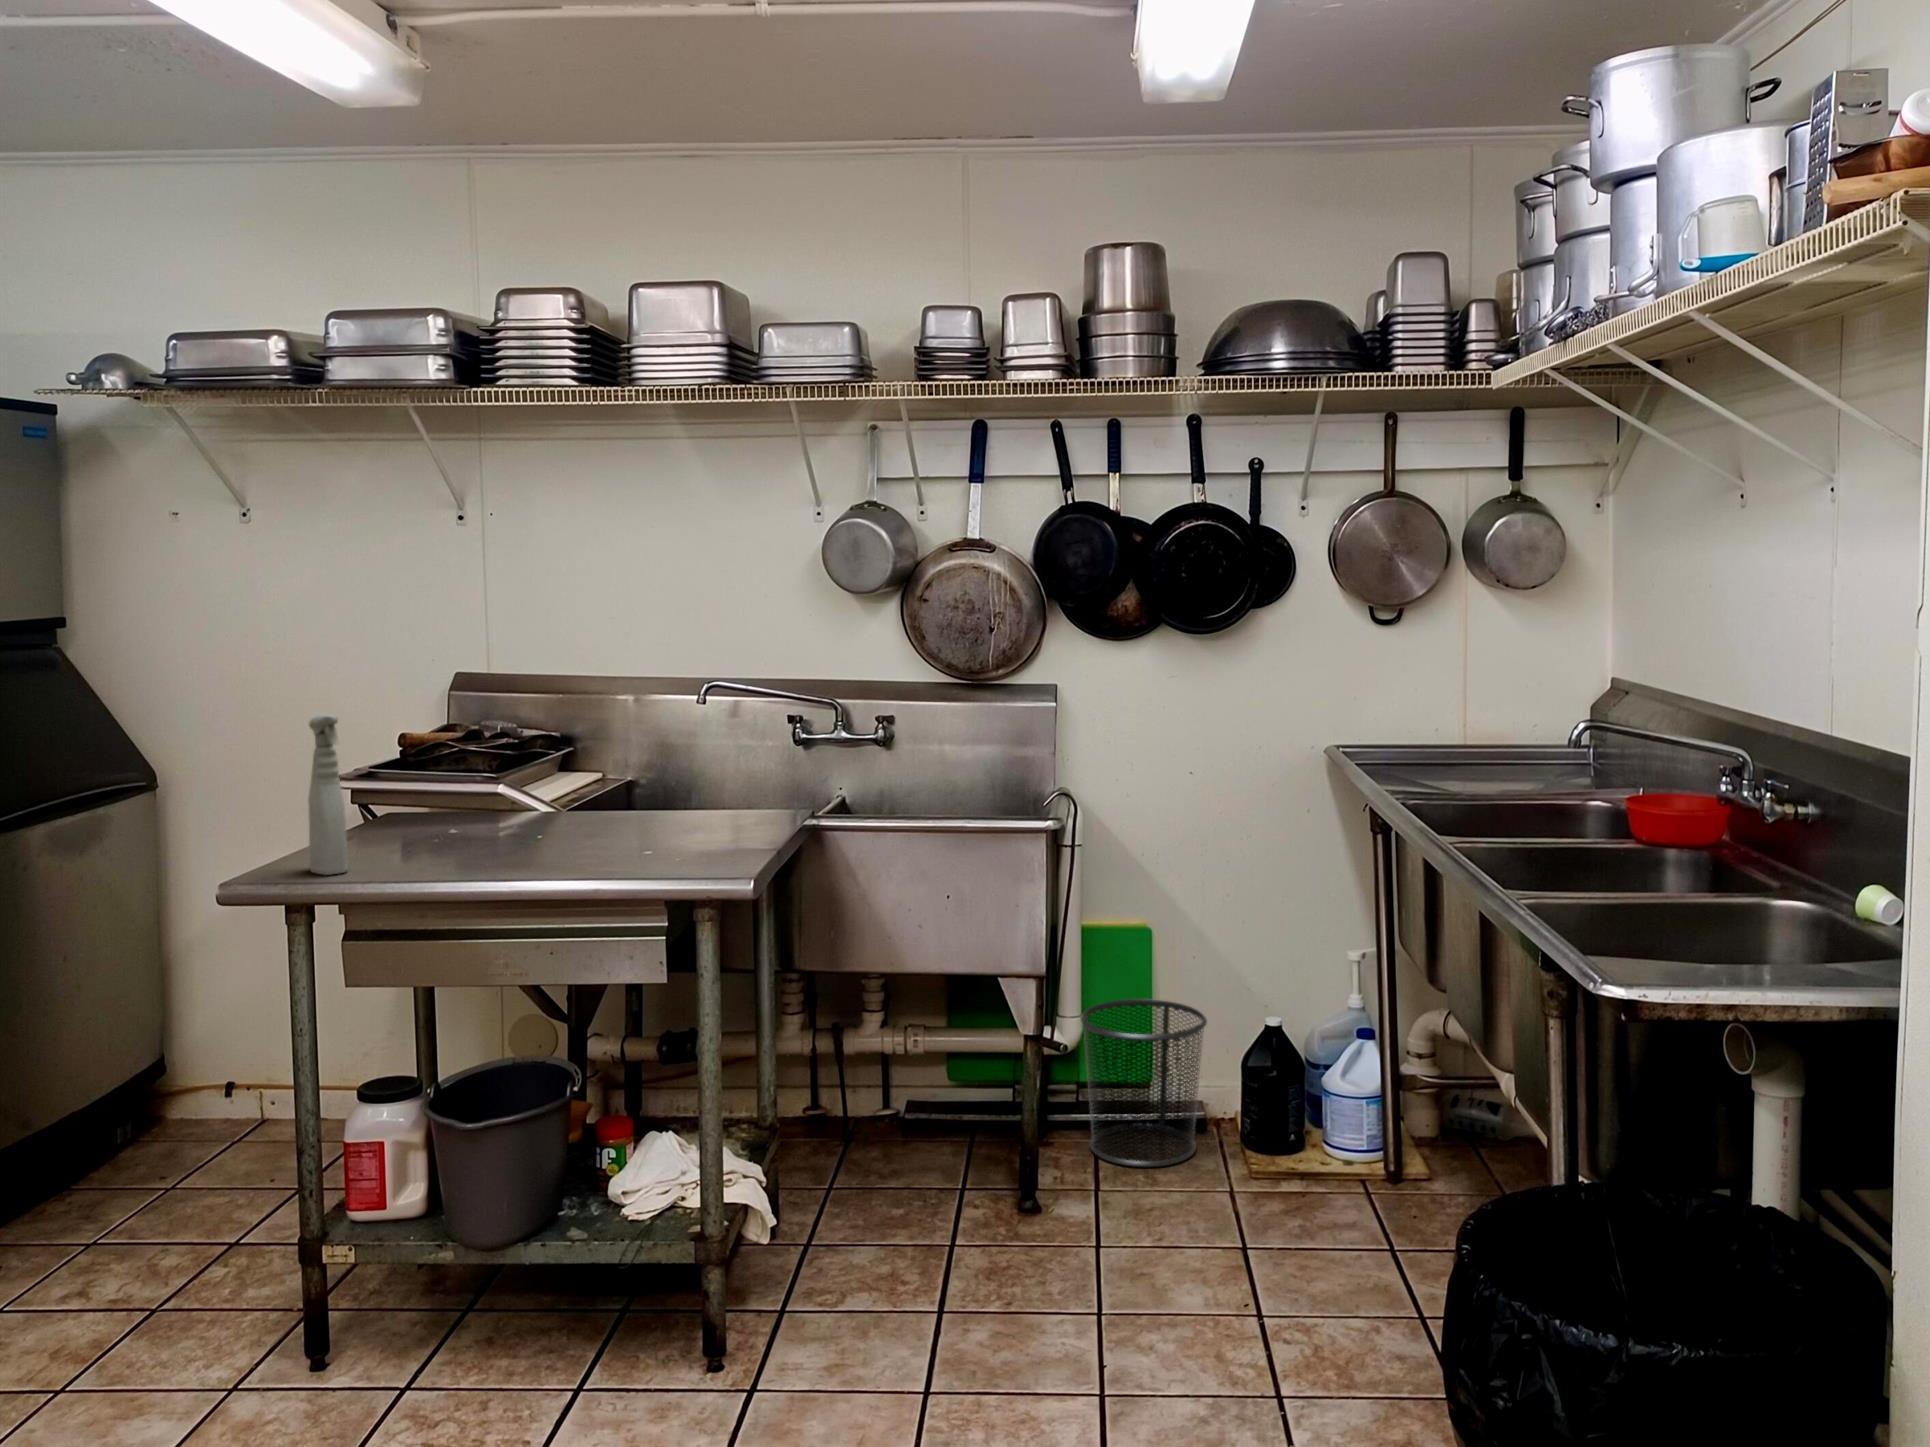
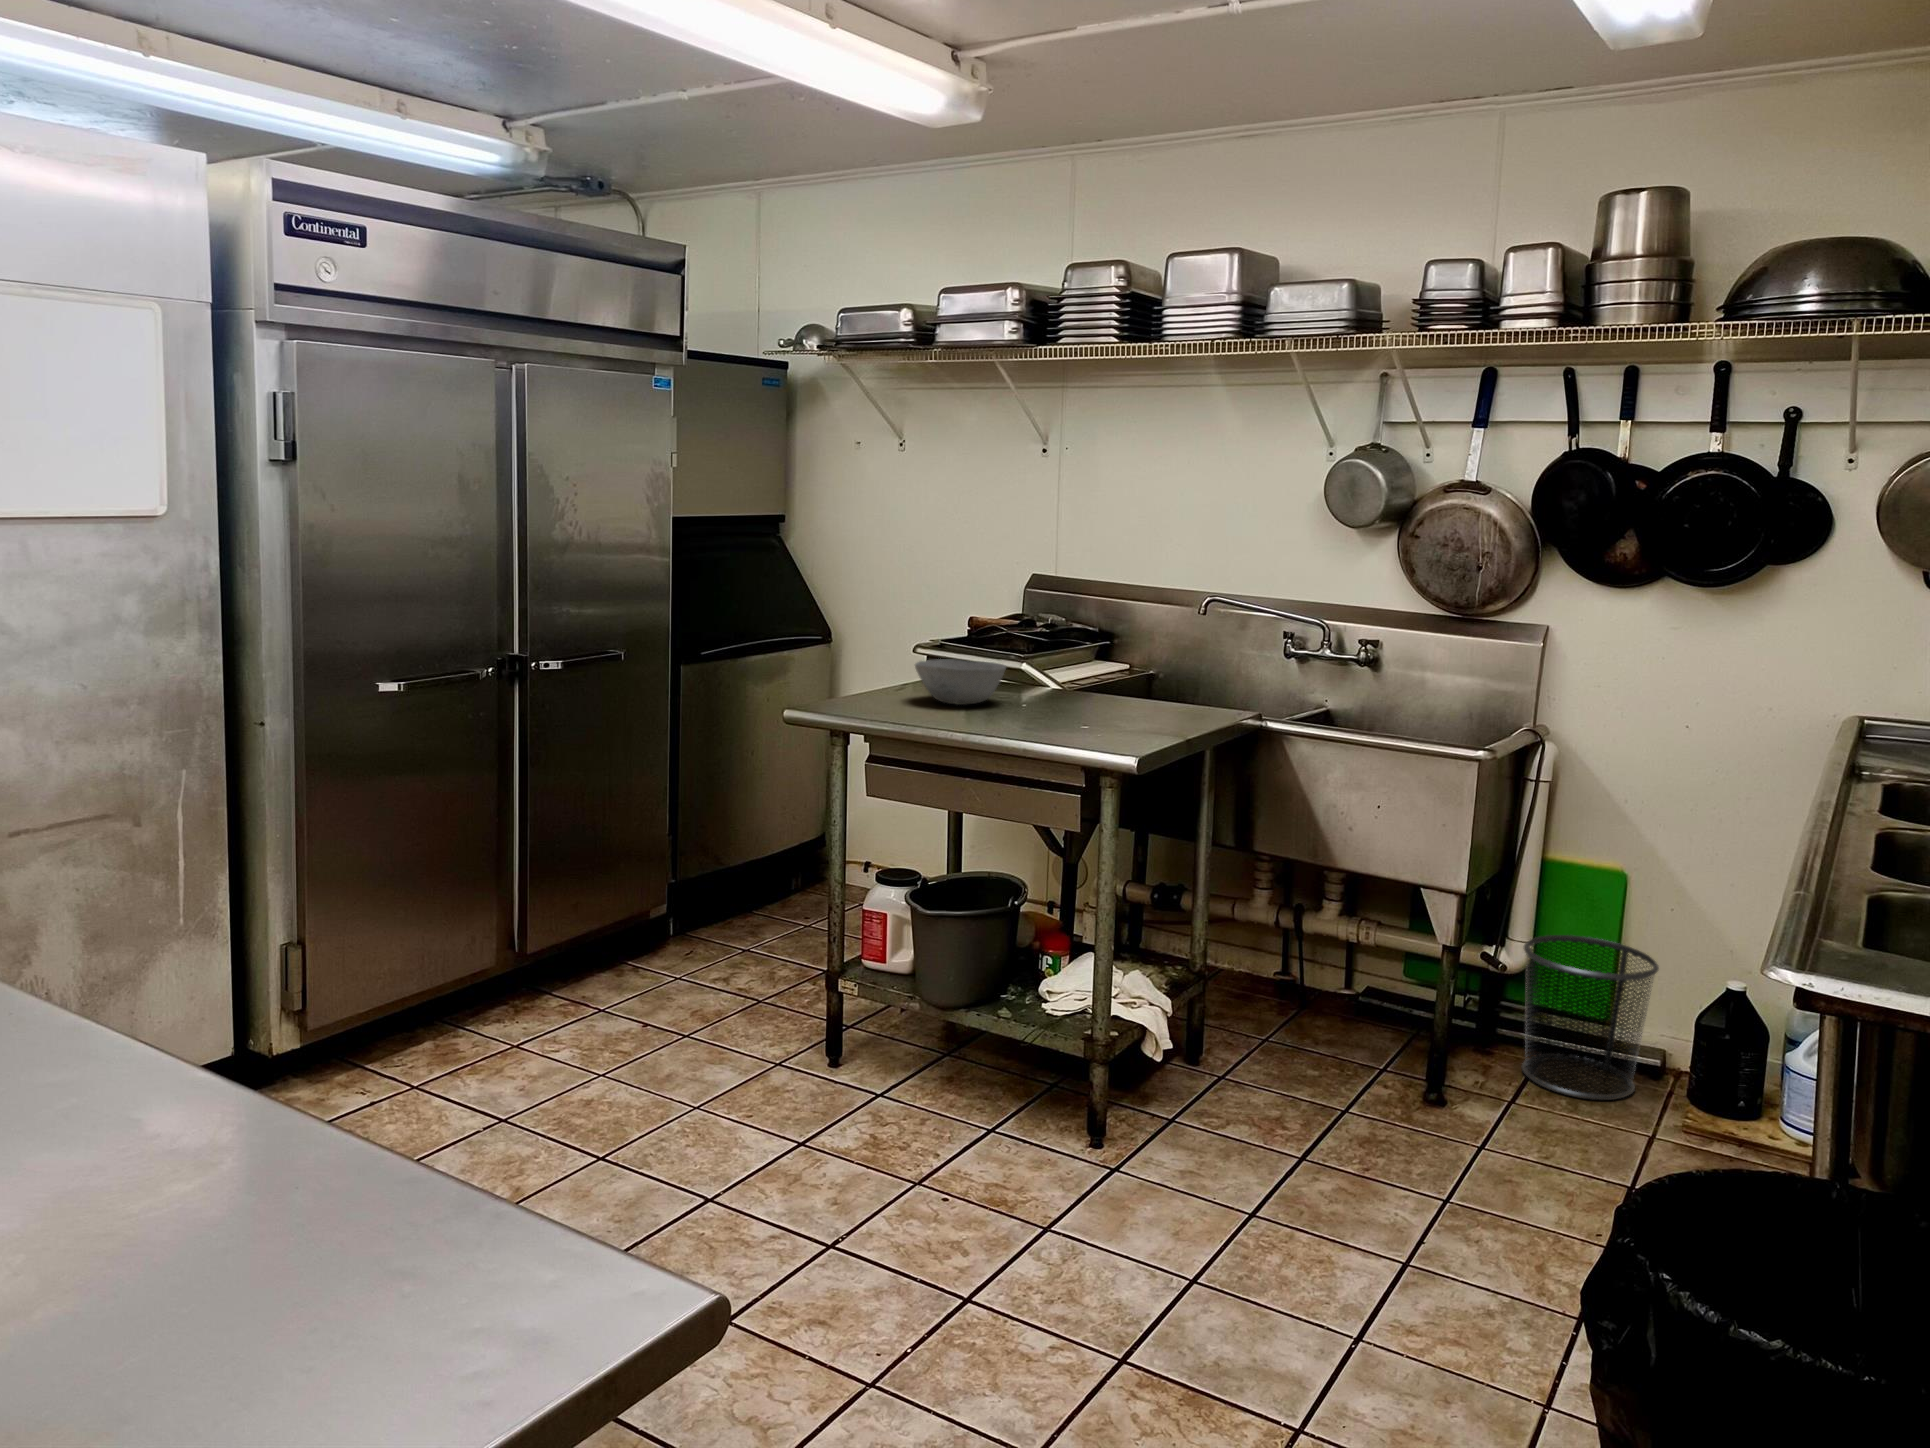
spray bottle: present [308,715,348,875] -> none [853,594,877,712]
bowl: none [380,788,506,847] -> present [915,659,1006,705]

